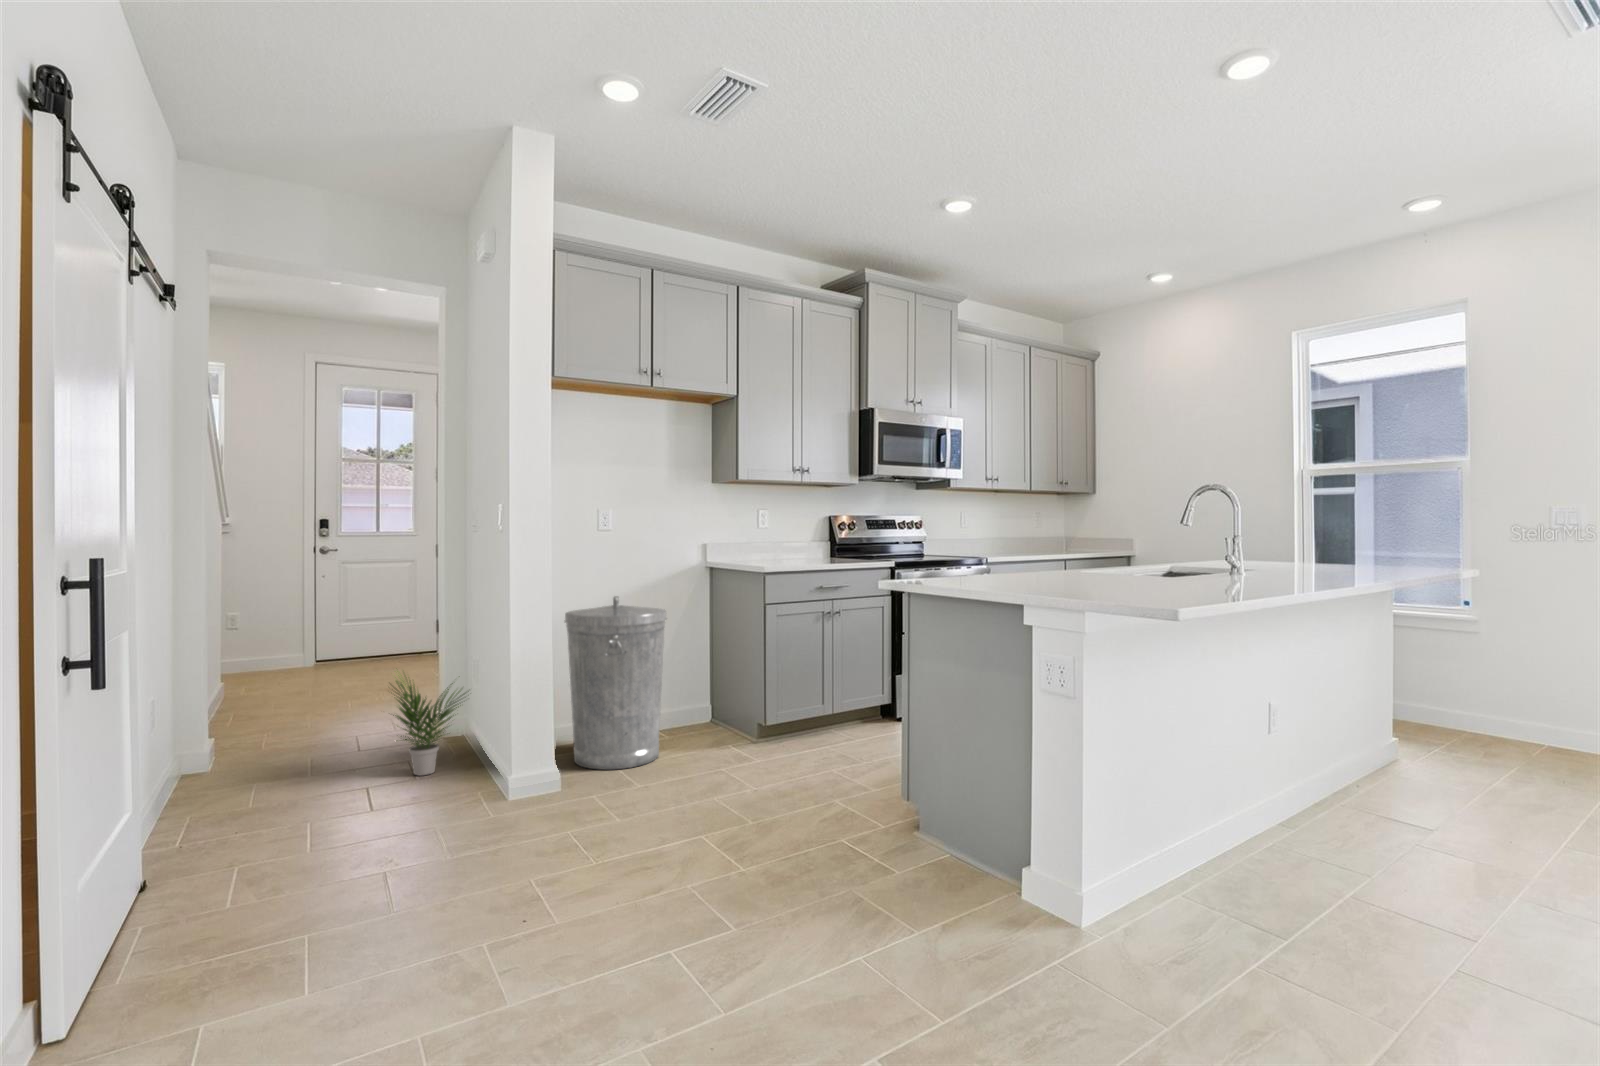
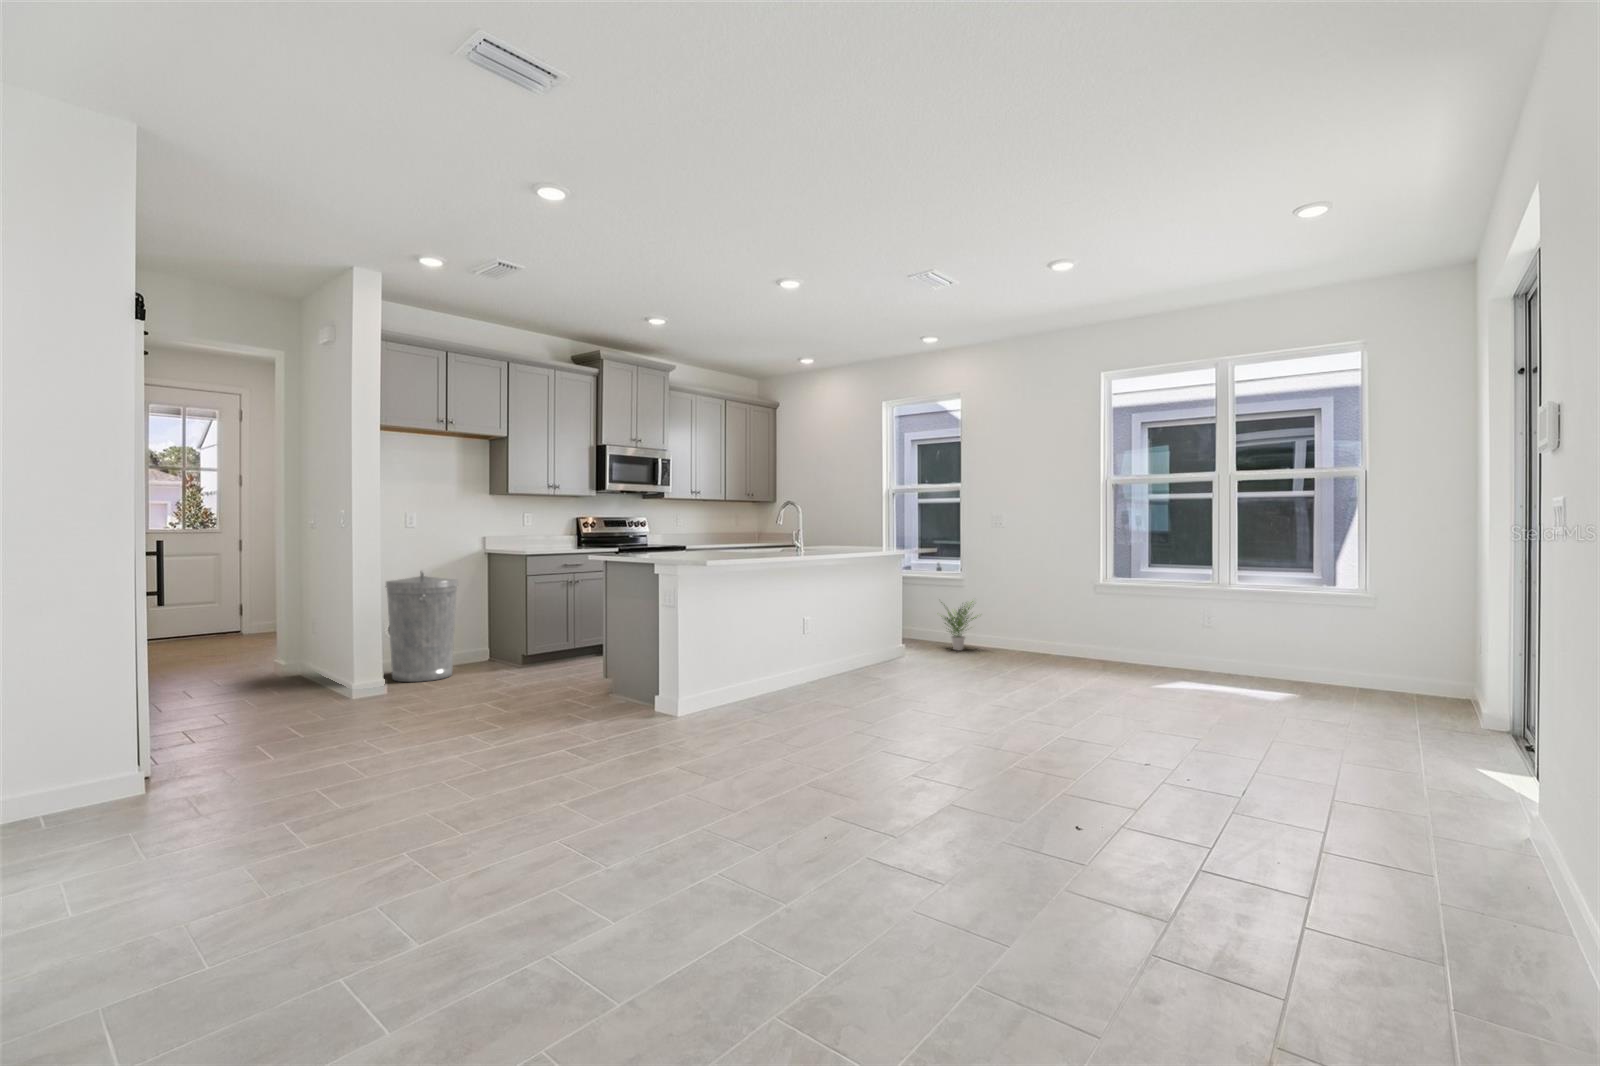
potted plant: present [393,675,465,776] -> present [941,601,976,650]

